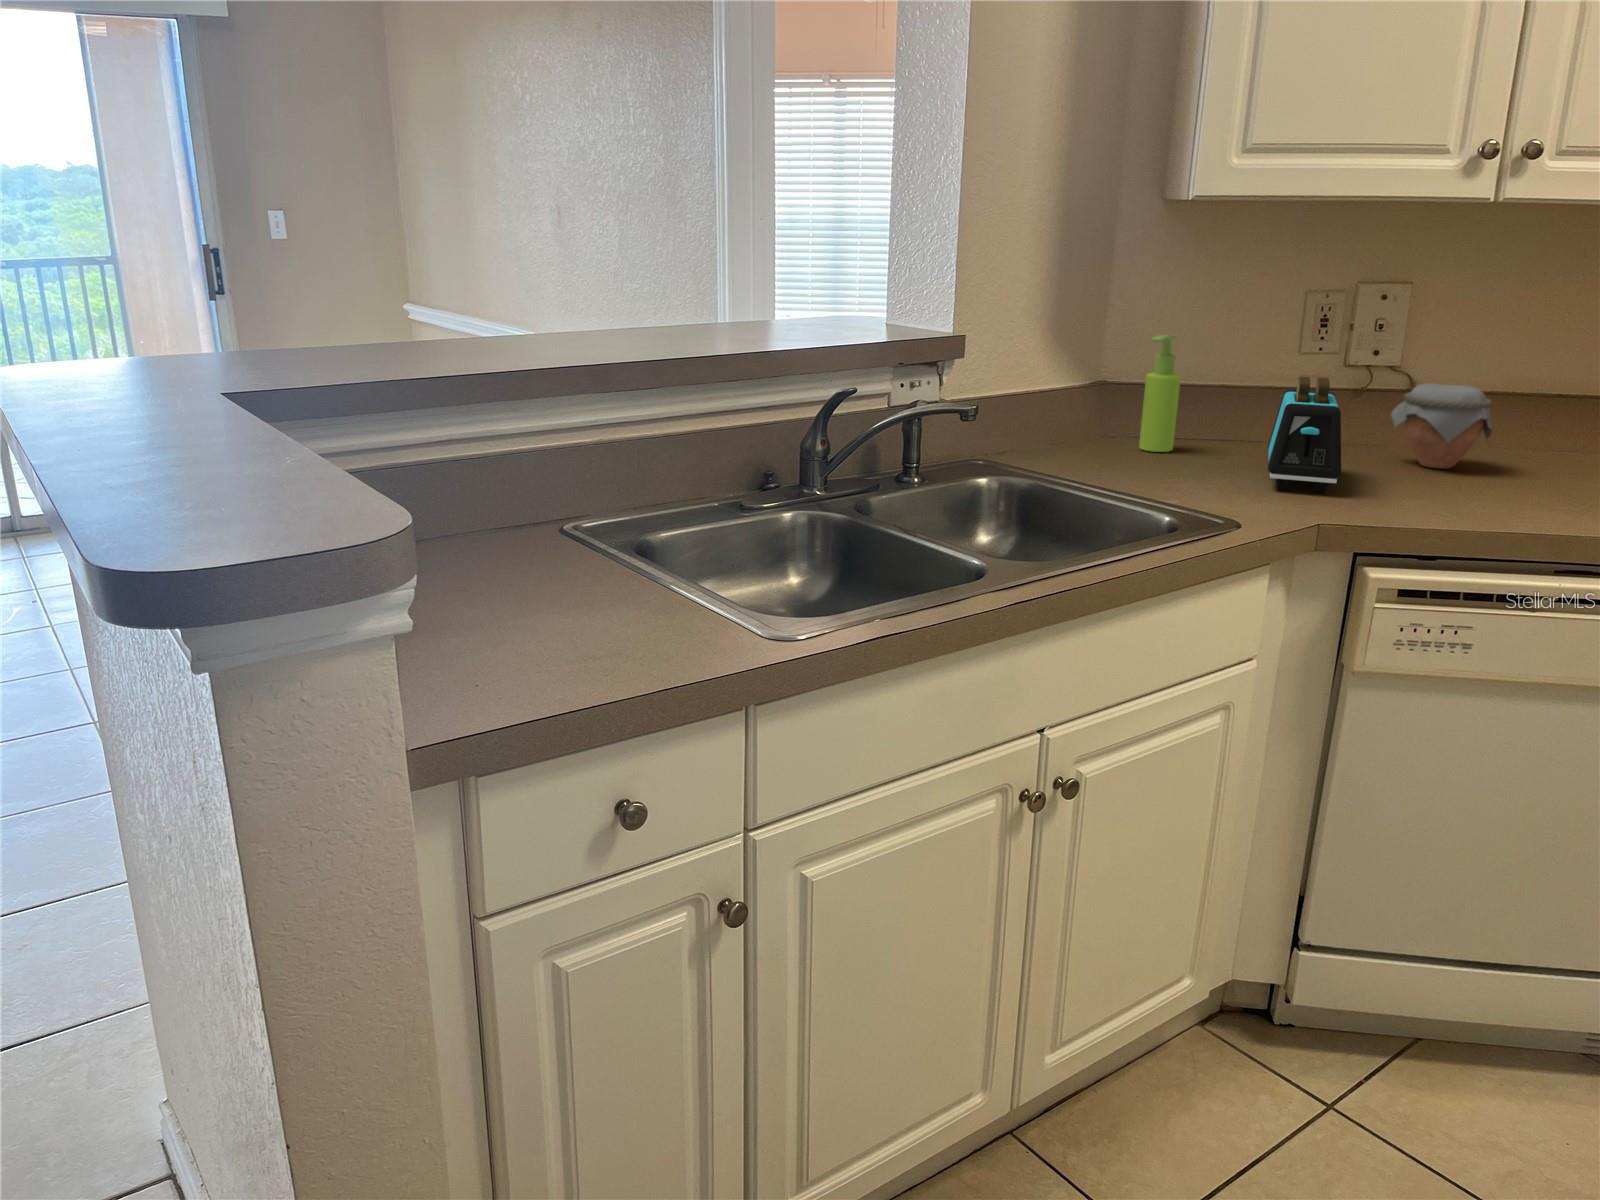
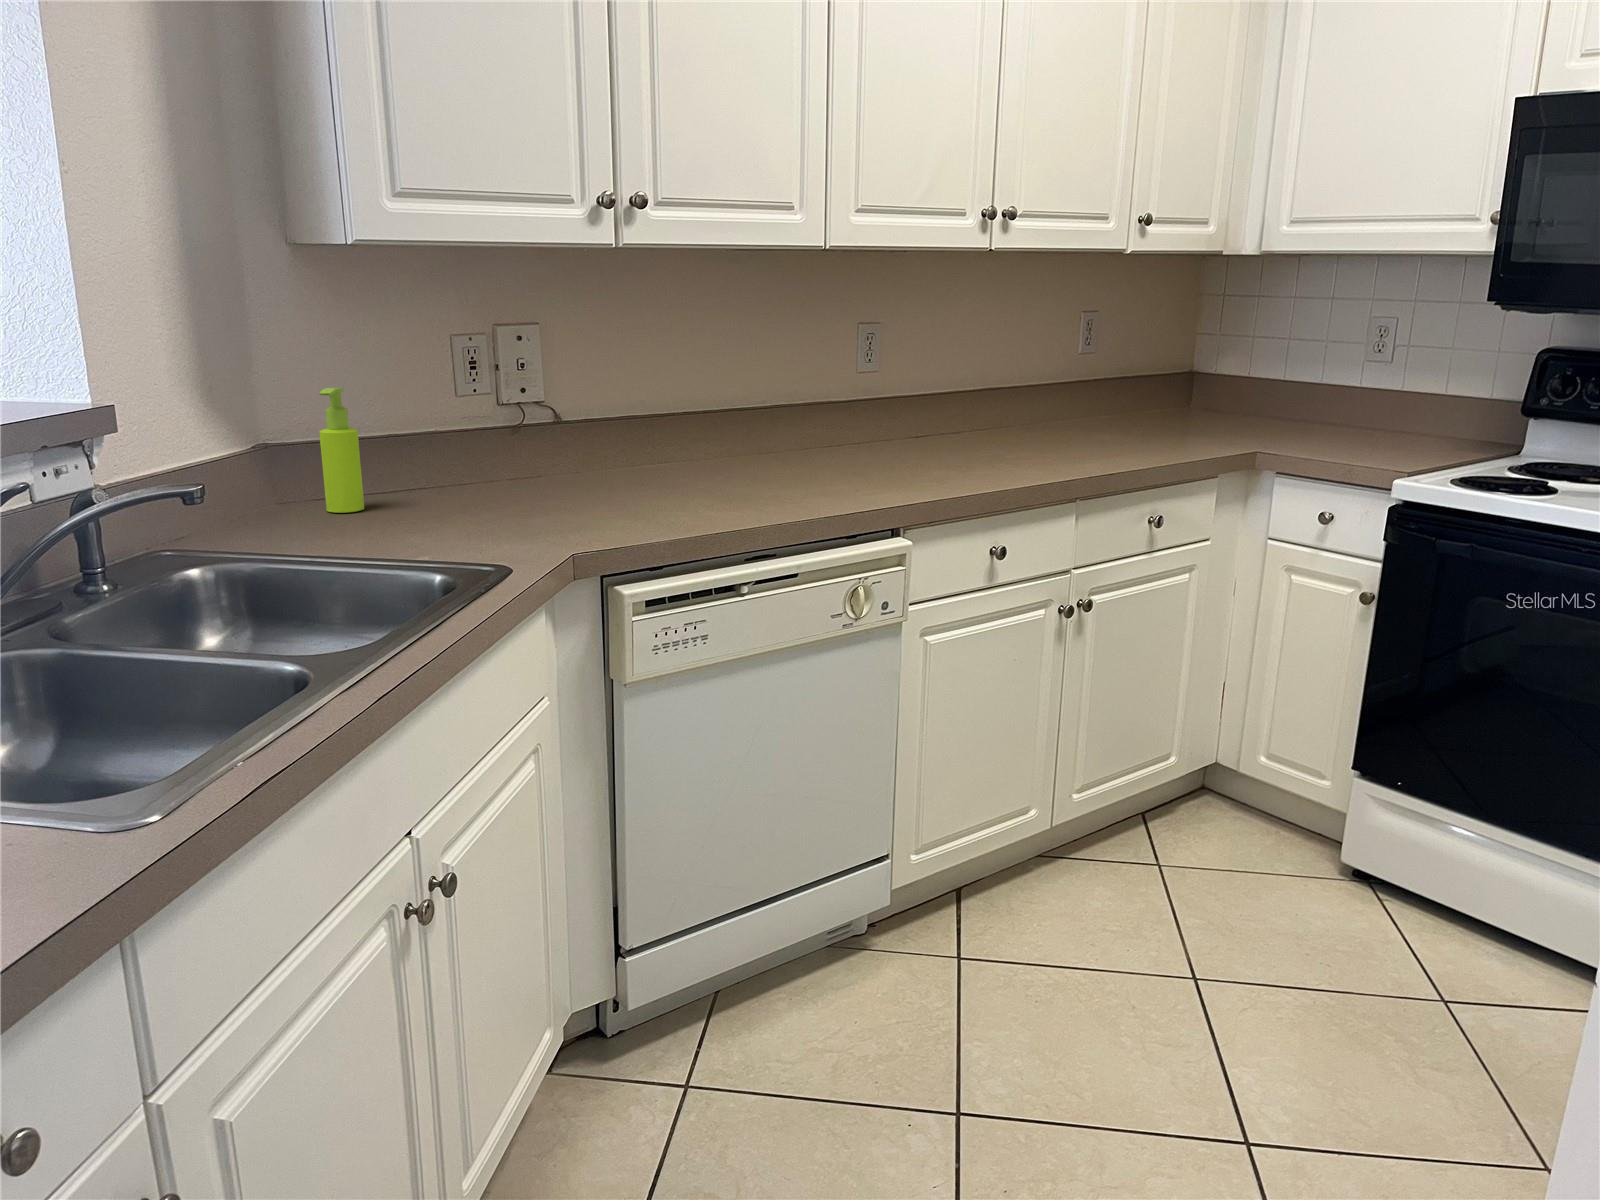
toaster: present [1268,376,1341,492] -> none [465,415,557,527]
jar: present [1391,383,1492,469] -> none [555,412,641,489]

